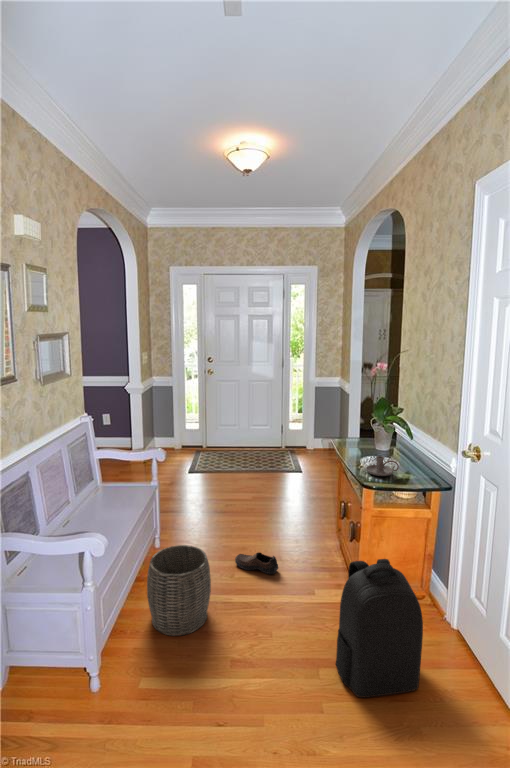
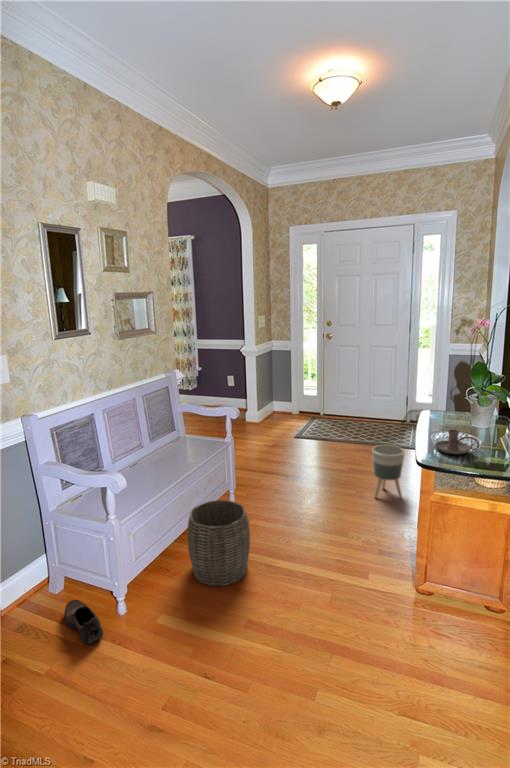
planter: none [283,472,311,522] -> present [372,445,405,498]
shoe: present [235,552,278,574] -> present [64,600,103,644]
backpack: present [336,559,423,697] -> none [351,546,452,712]

